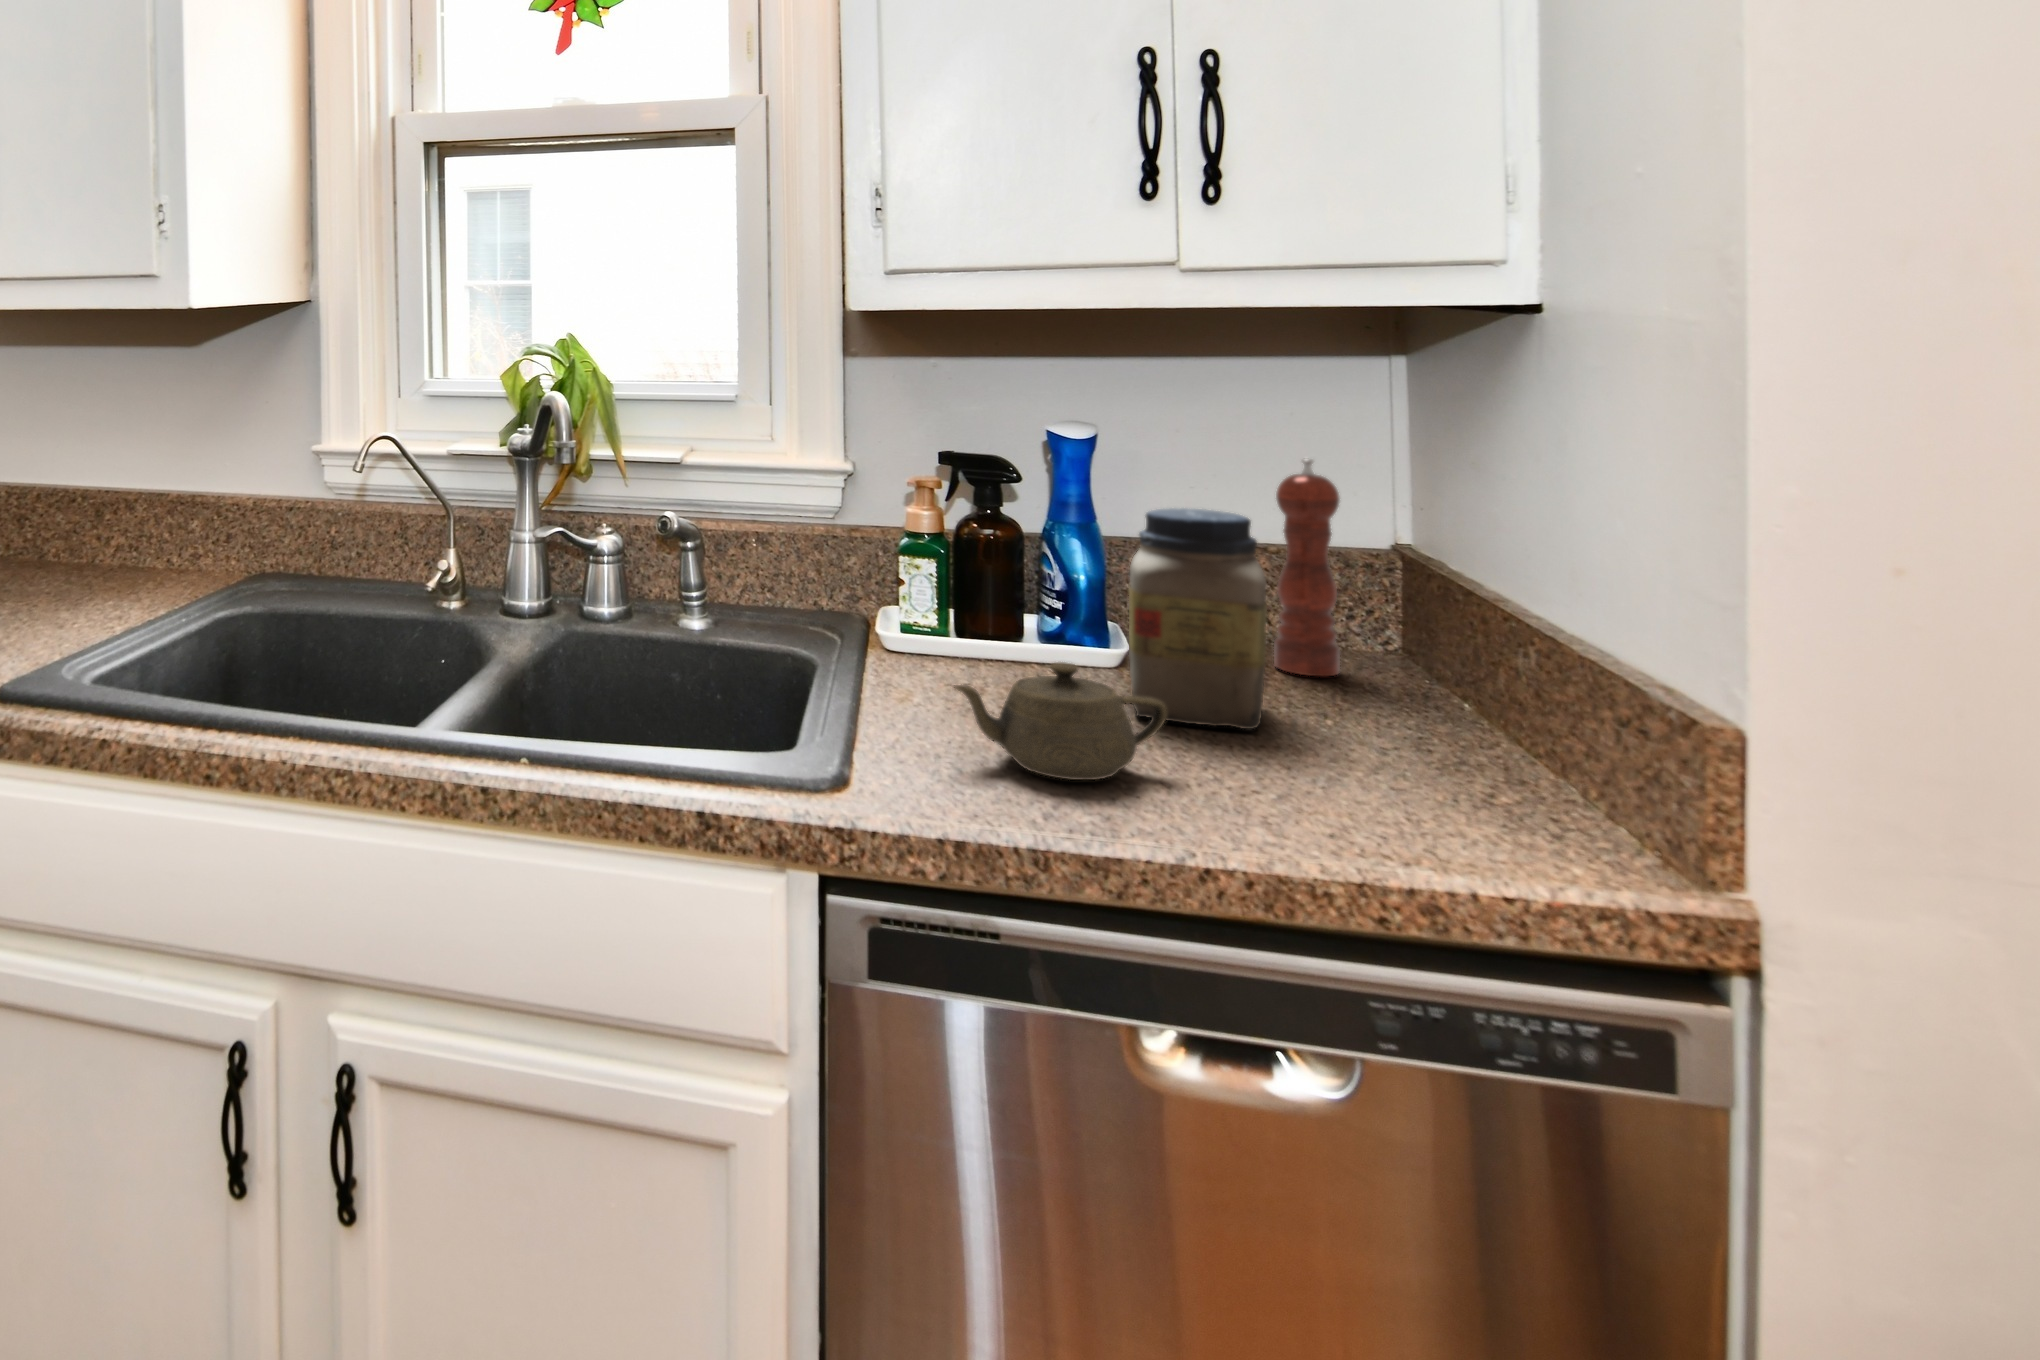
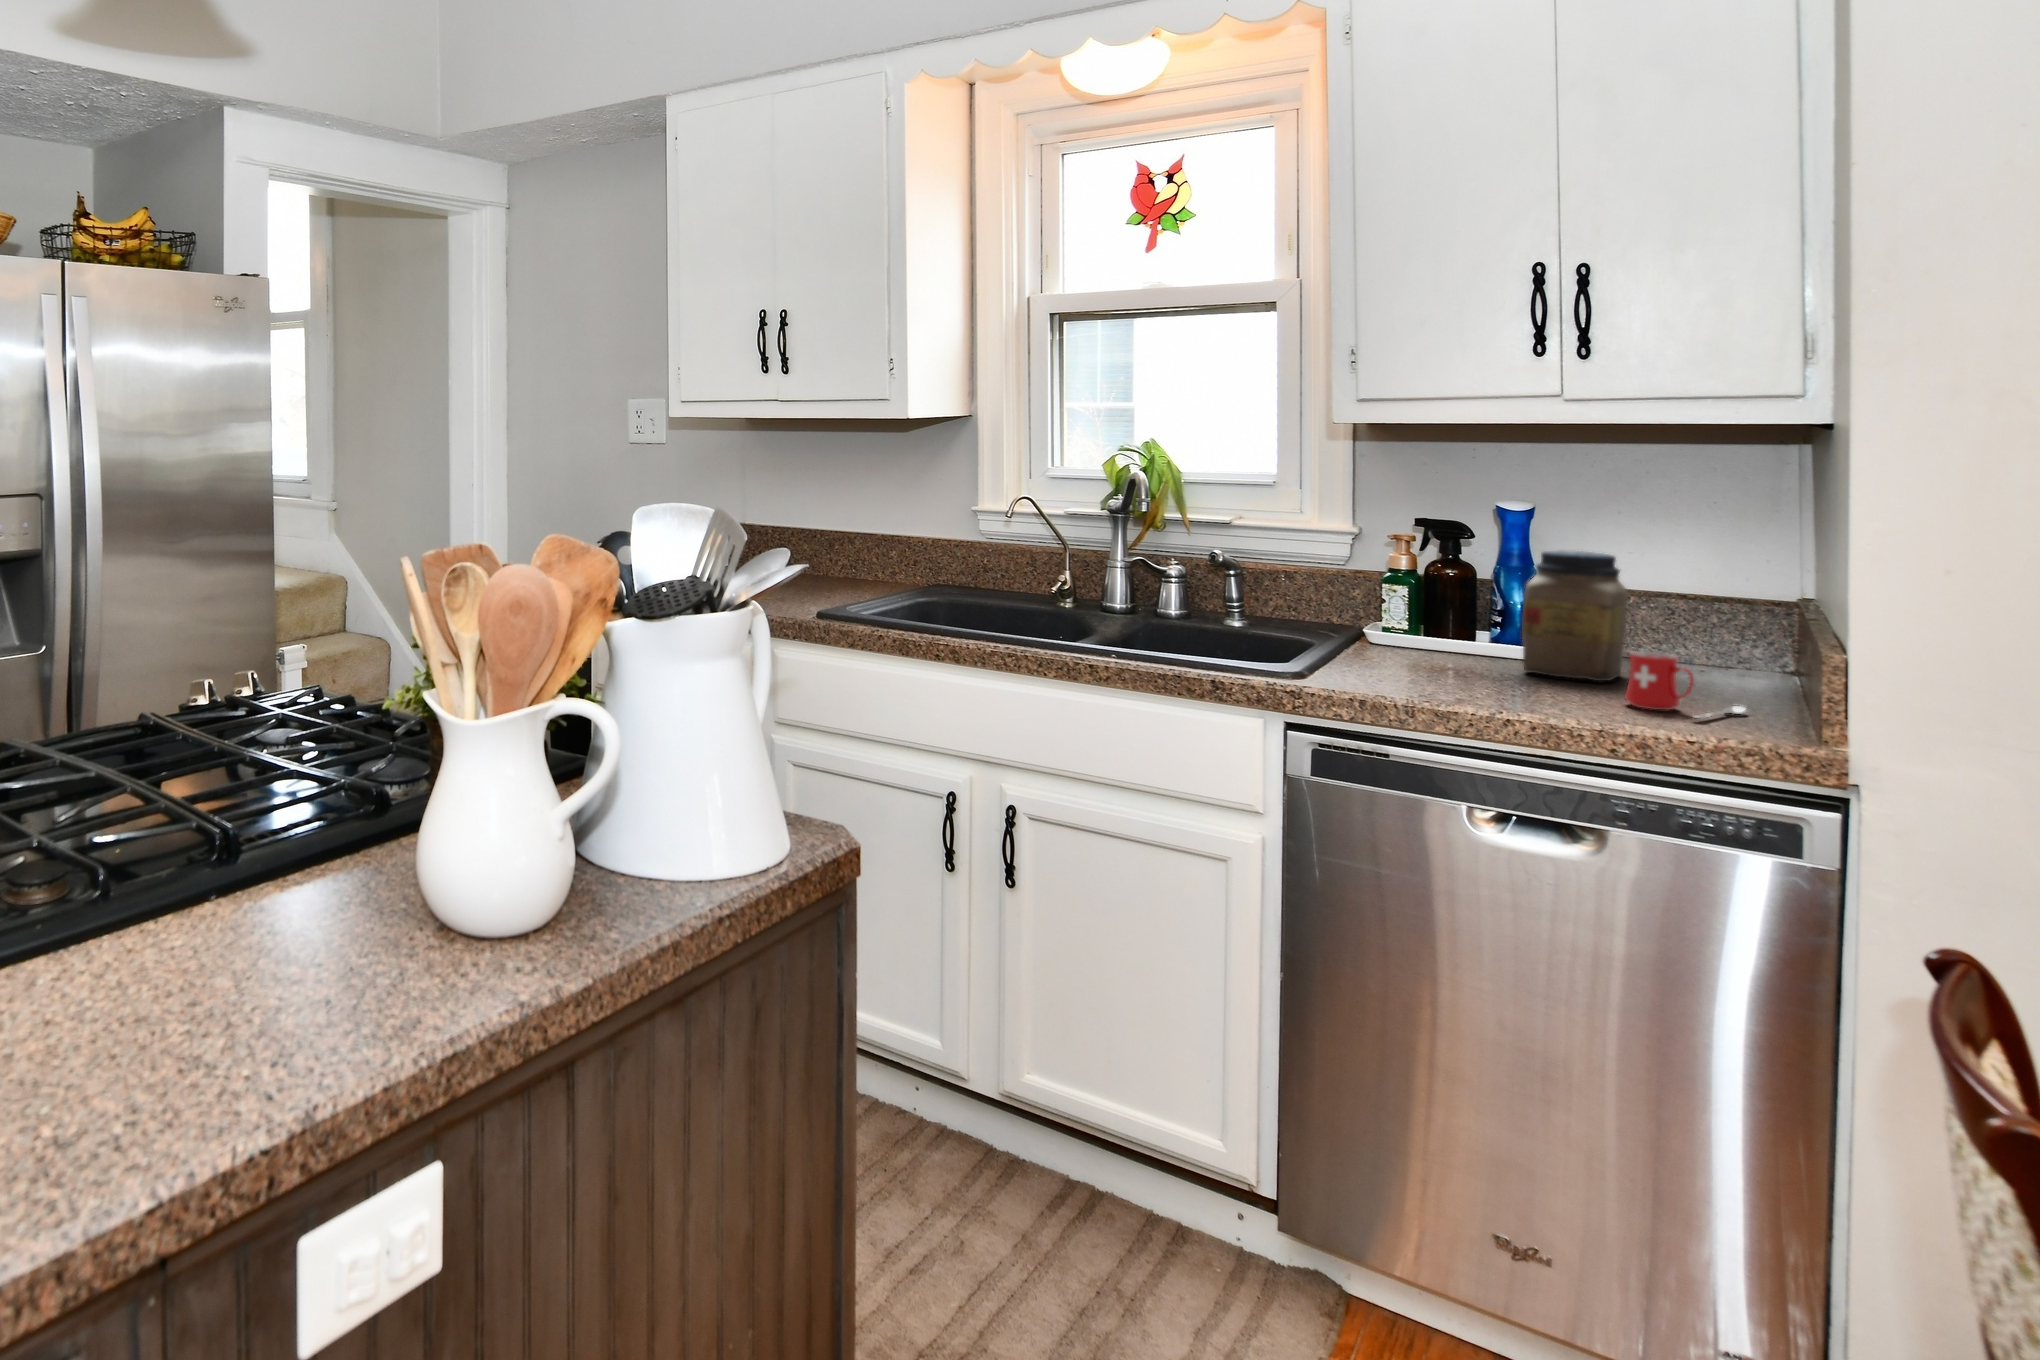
pepper mill: present [1274,459,1340,676] -> none [1669,526,1723,670]
teapot: present [953,662,1167,780] -> none [1376,626,1518,687]
mug: none [1334,696,1508,833] -> present [1625,651,1747,718]

